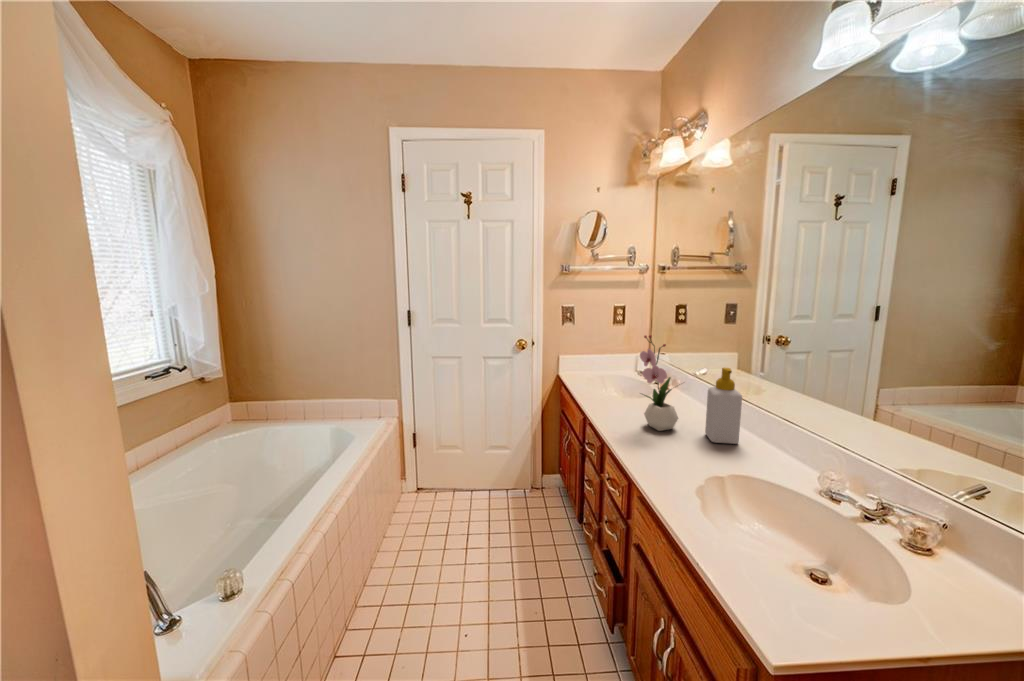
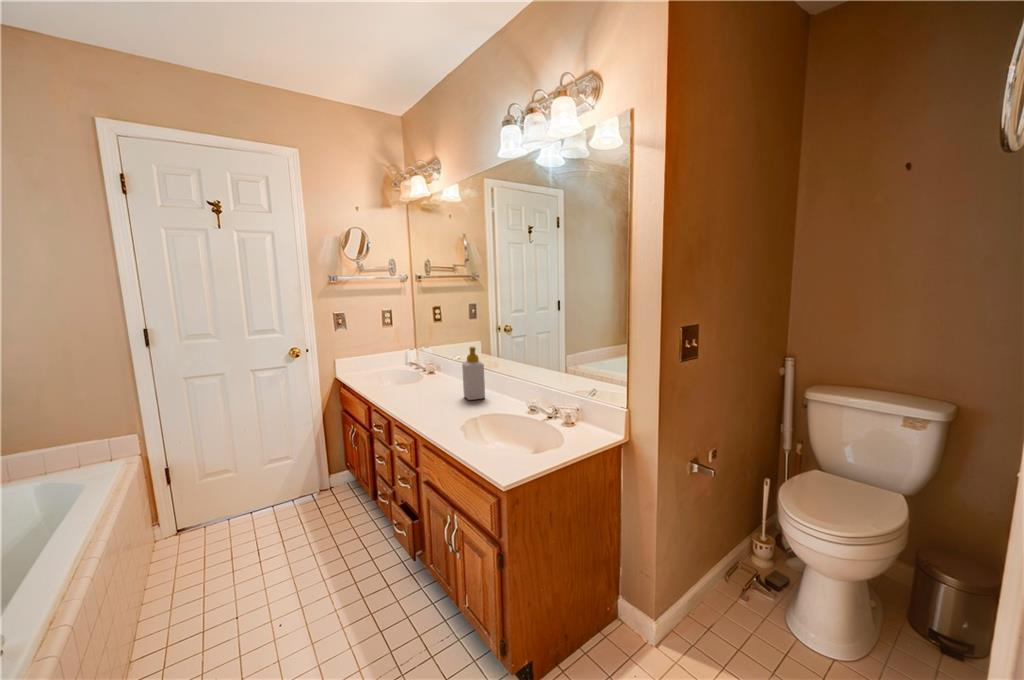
flower arrangement: present [640,335,678,431] -> none [412,329,447,401]

